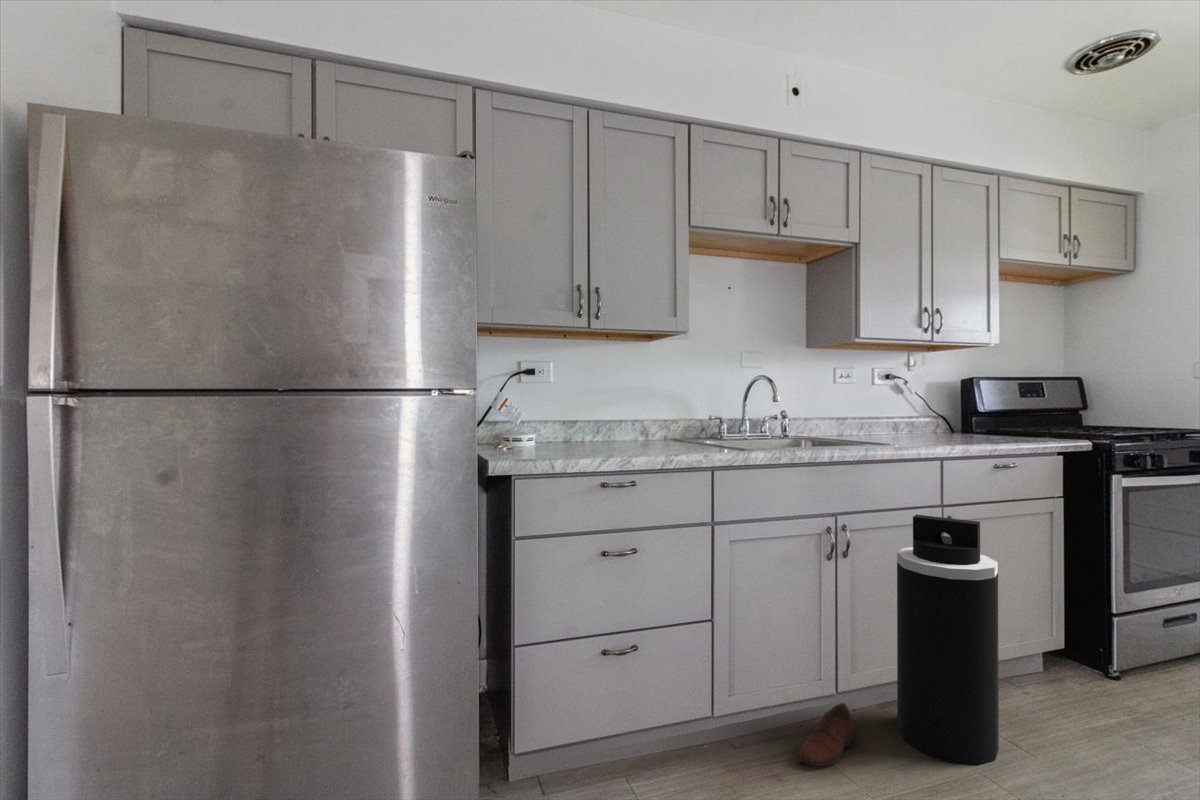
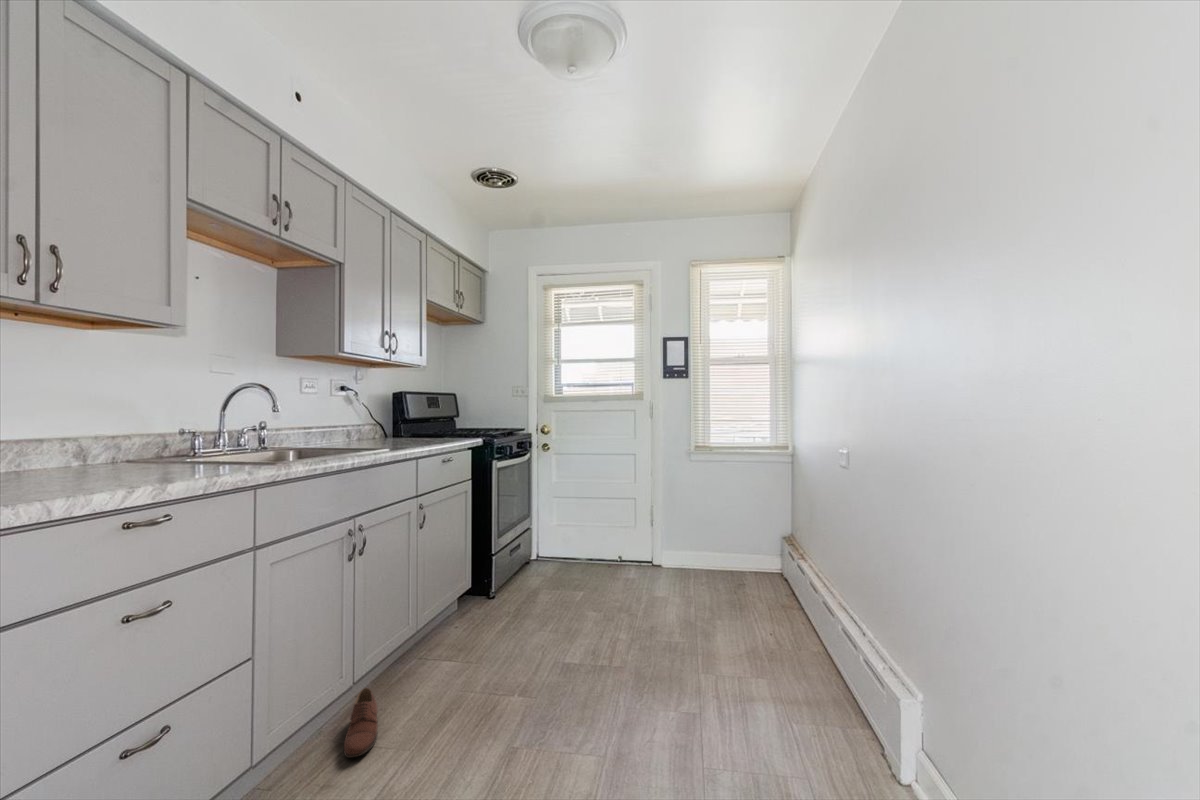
trash can: present [897,515,999,766] -> none [402,501,473,696]

